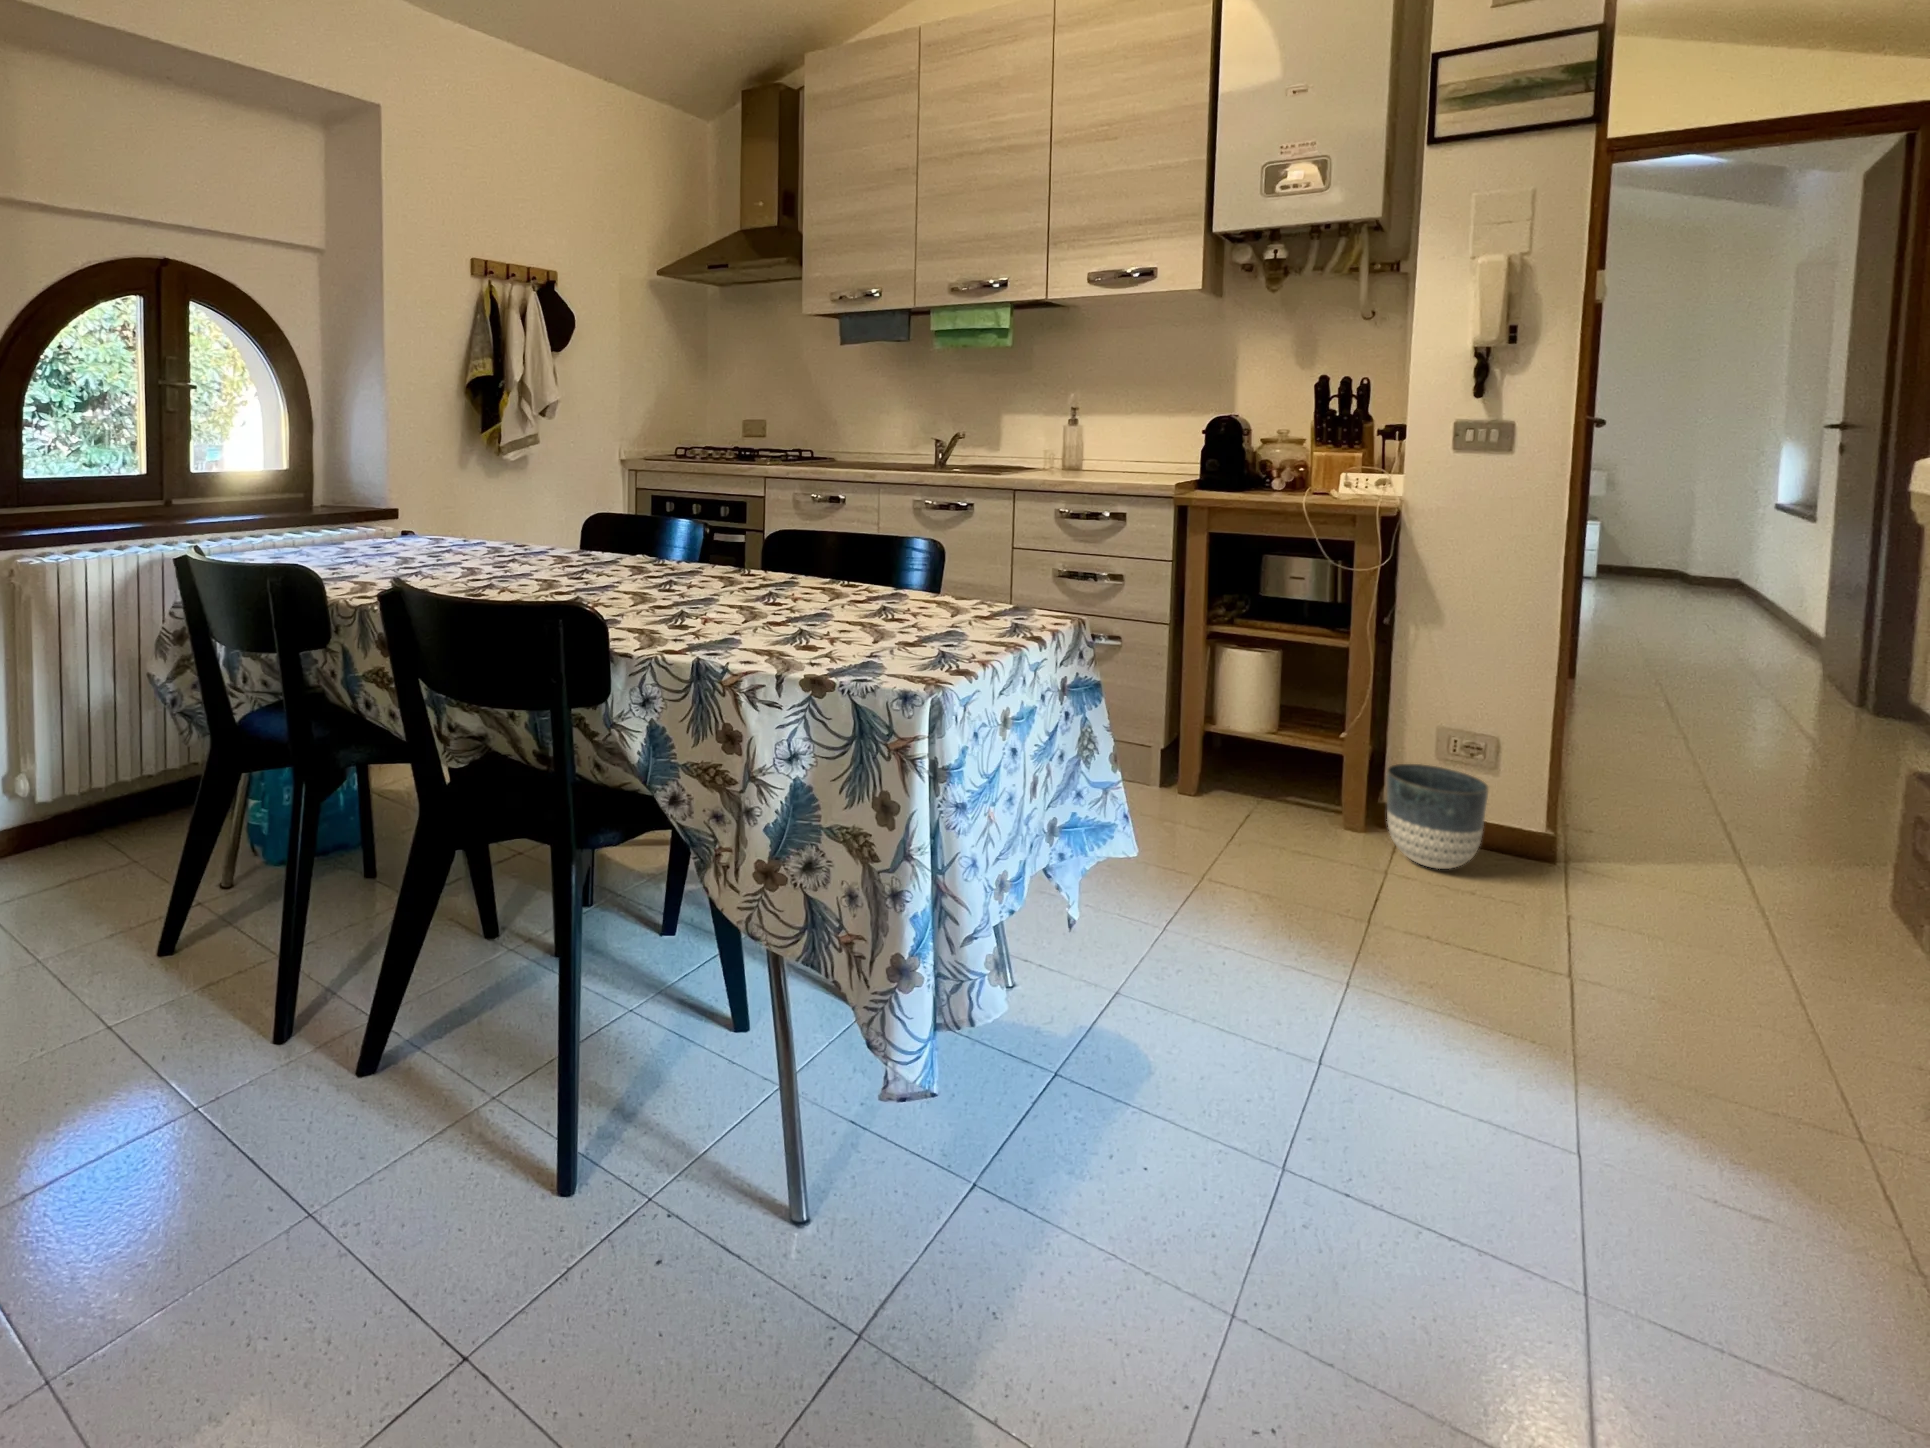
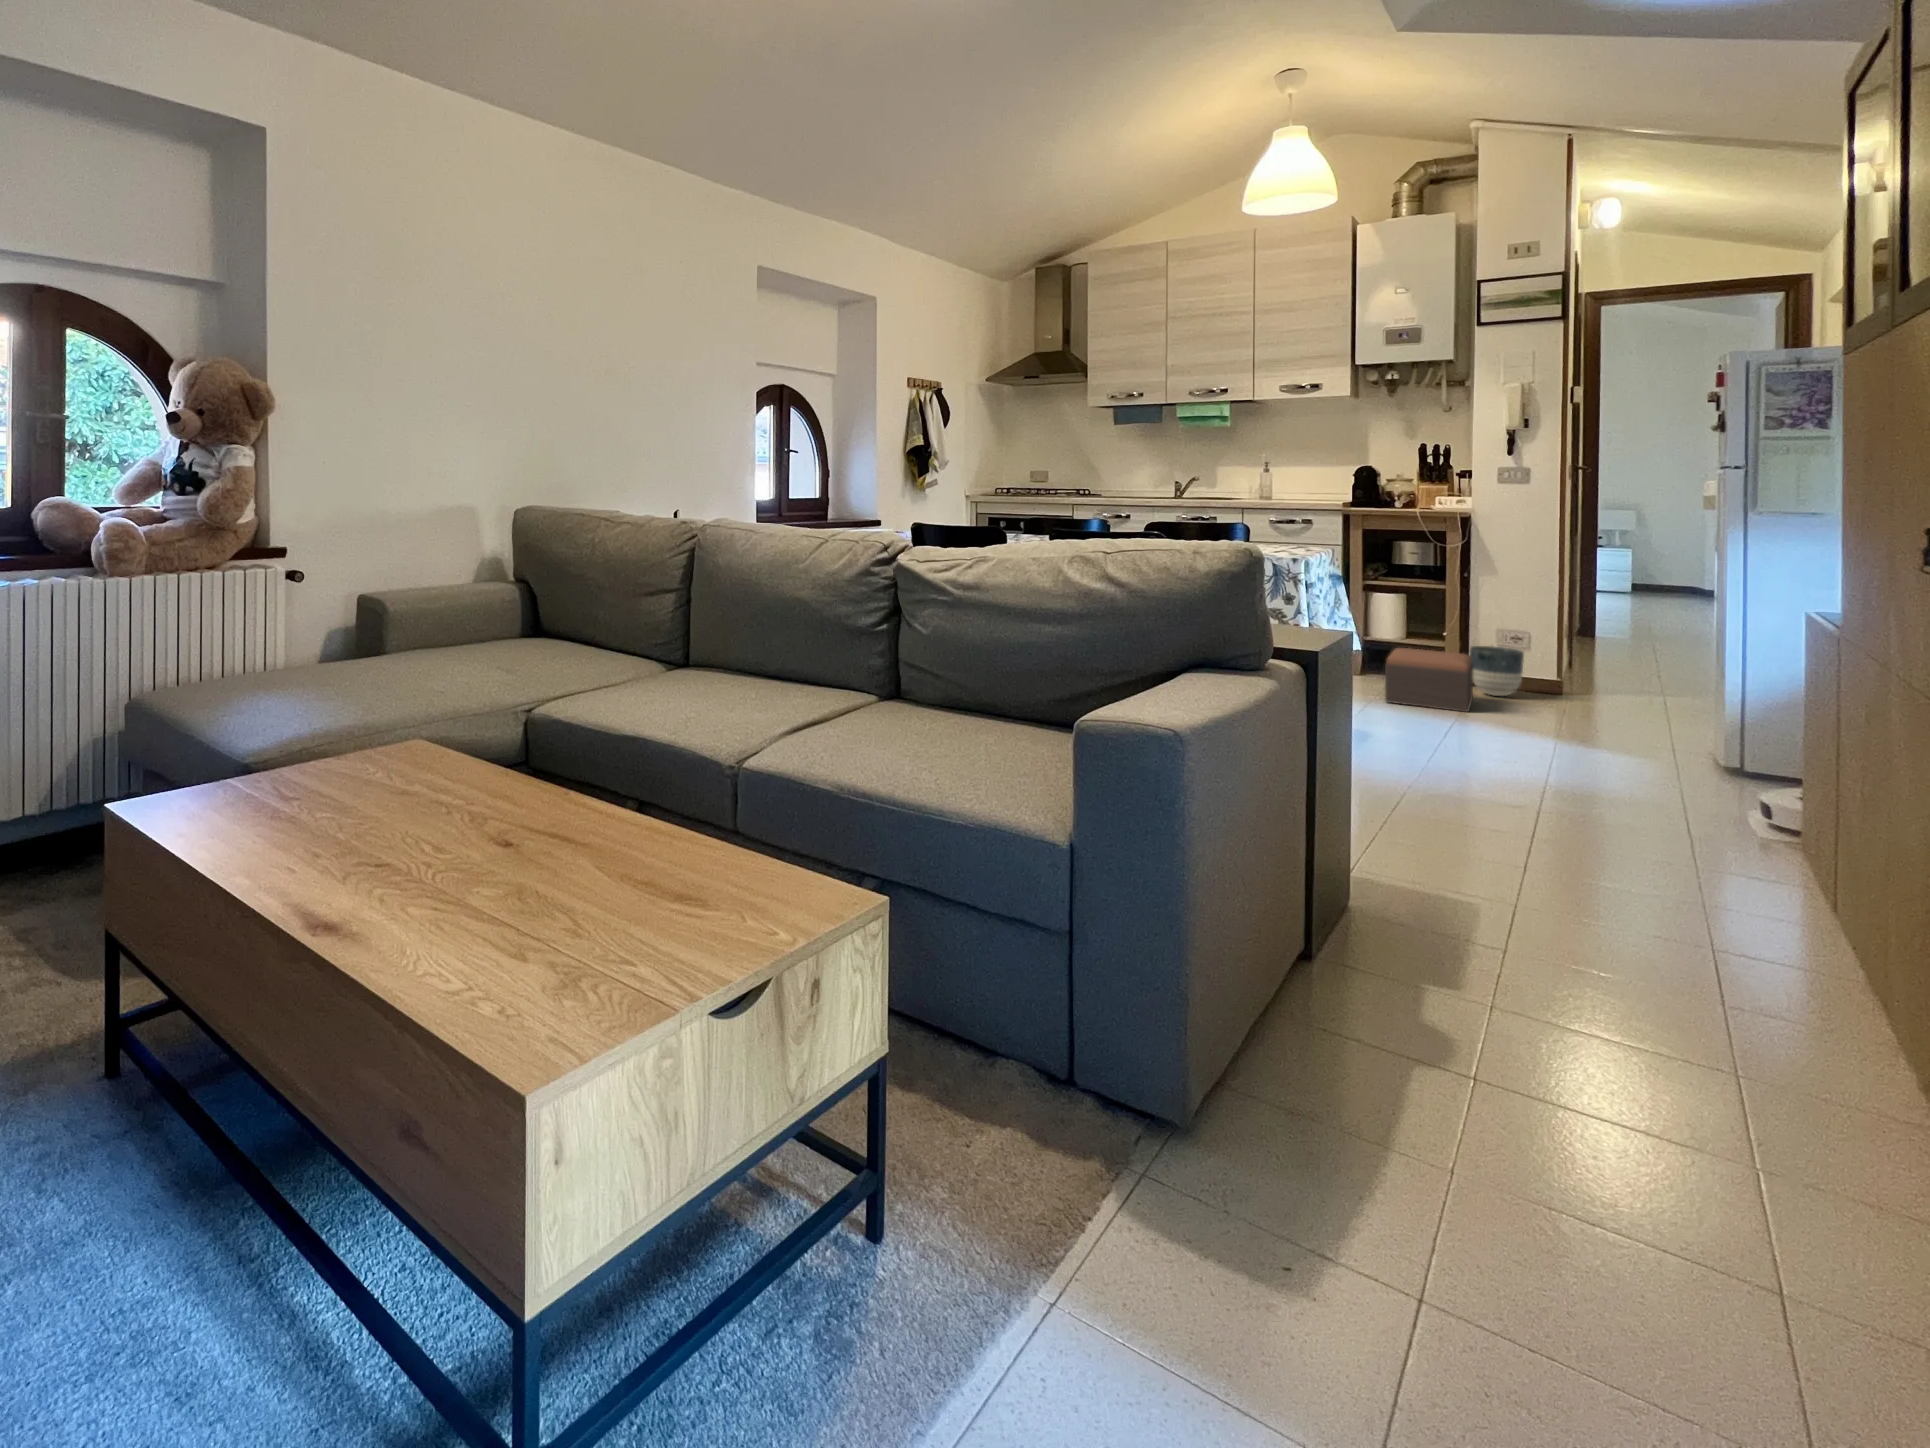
footstool: none [1219,774,1392,939] -> present [1385,648,1473,712]

